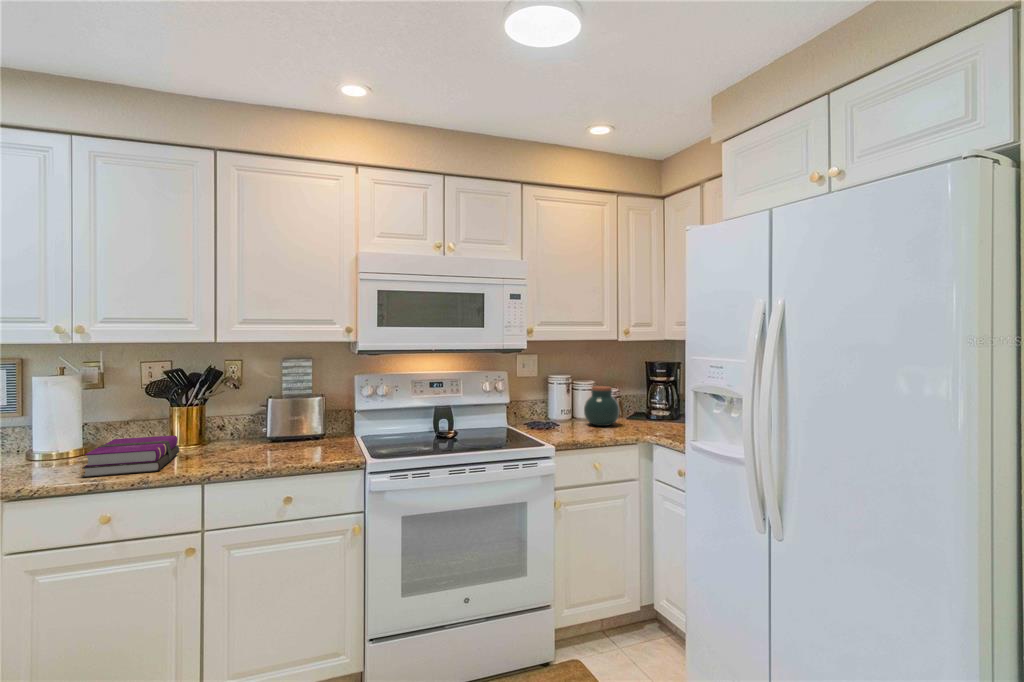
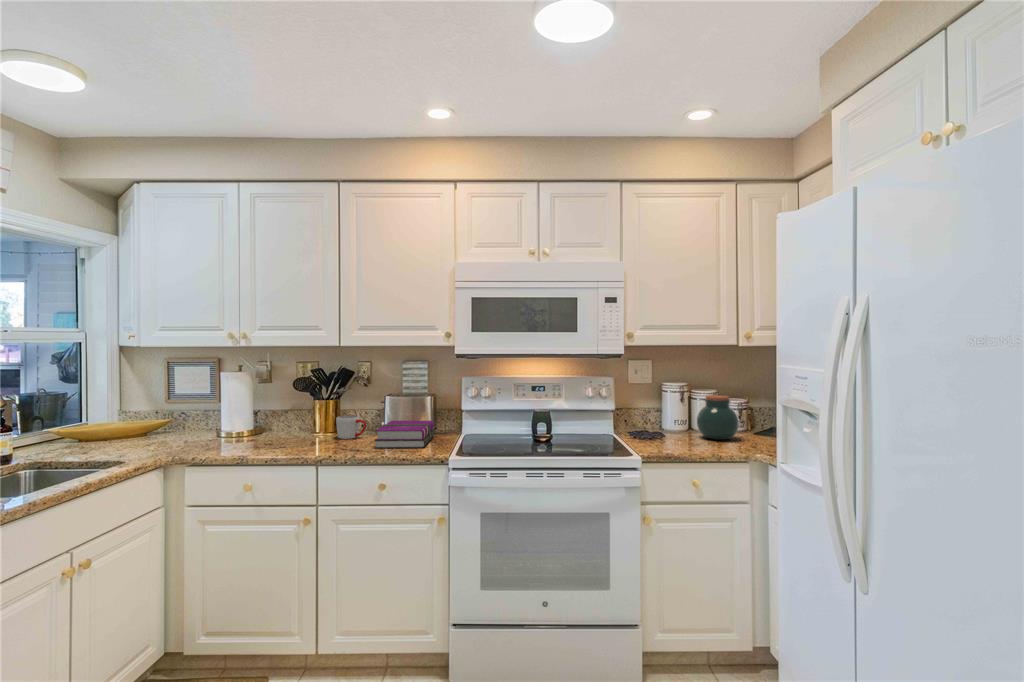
mug: none [206,422,247,451] -> present [336,415,366,439]
hardback book: present [82,436,179,477] -> present [375,421,435,448]

